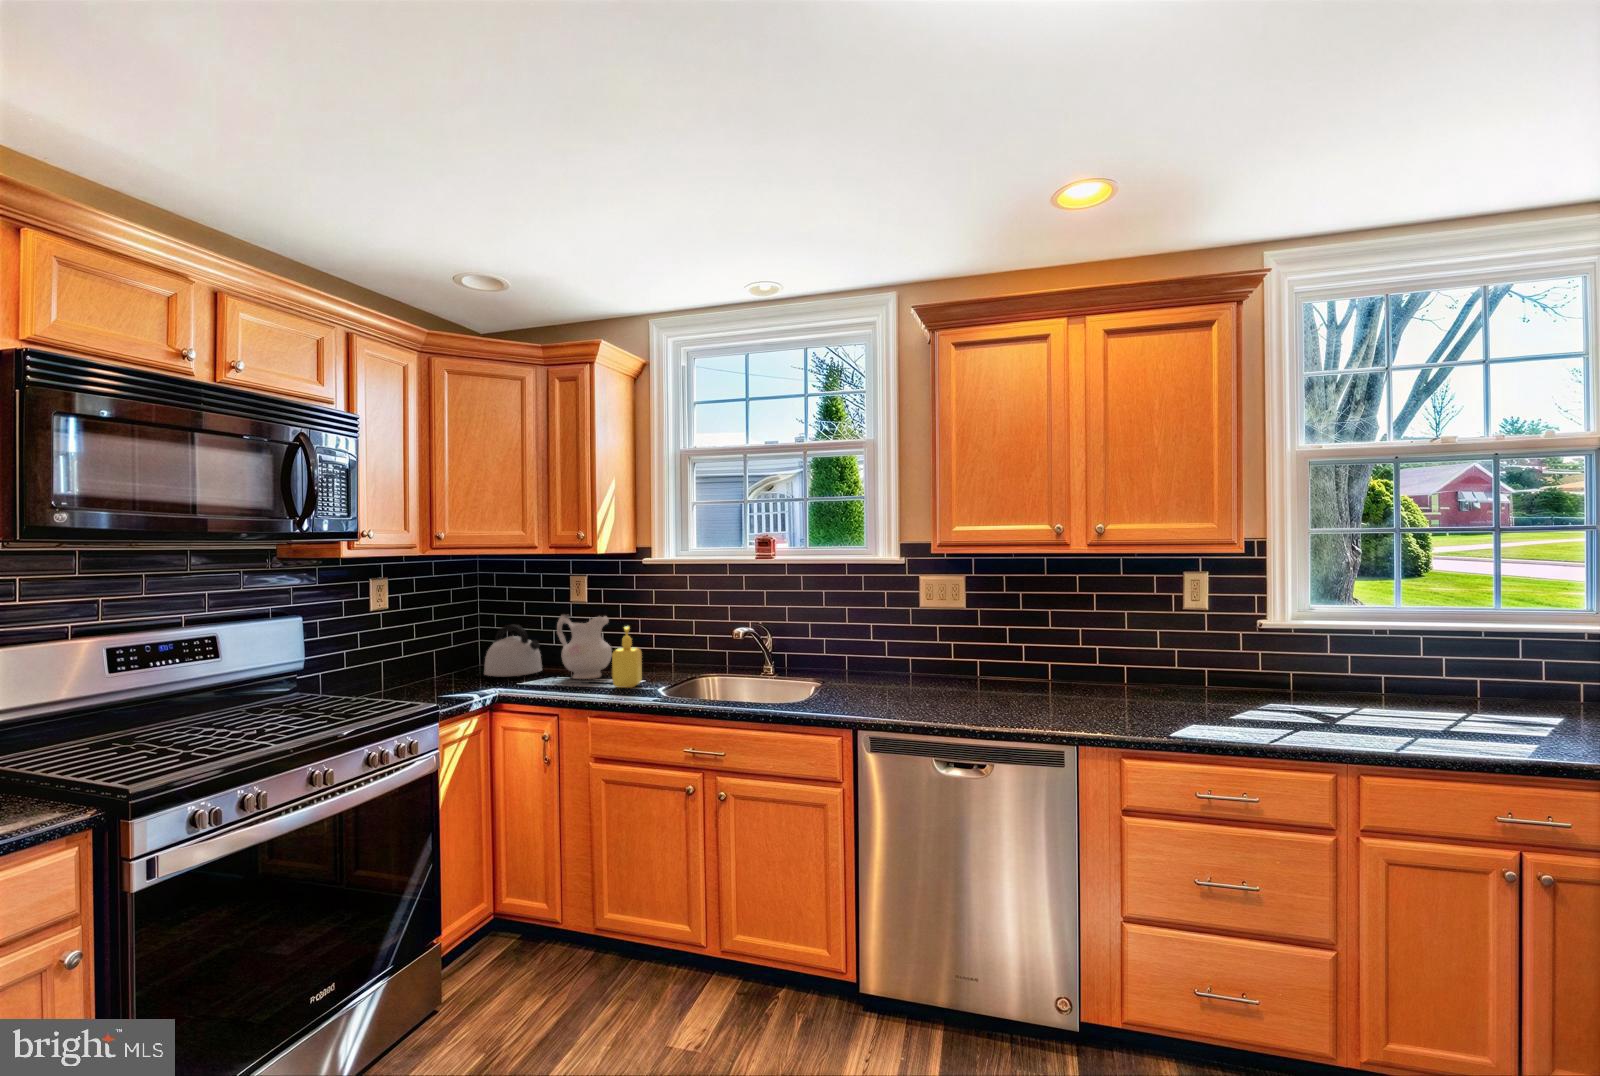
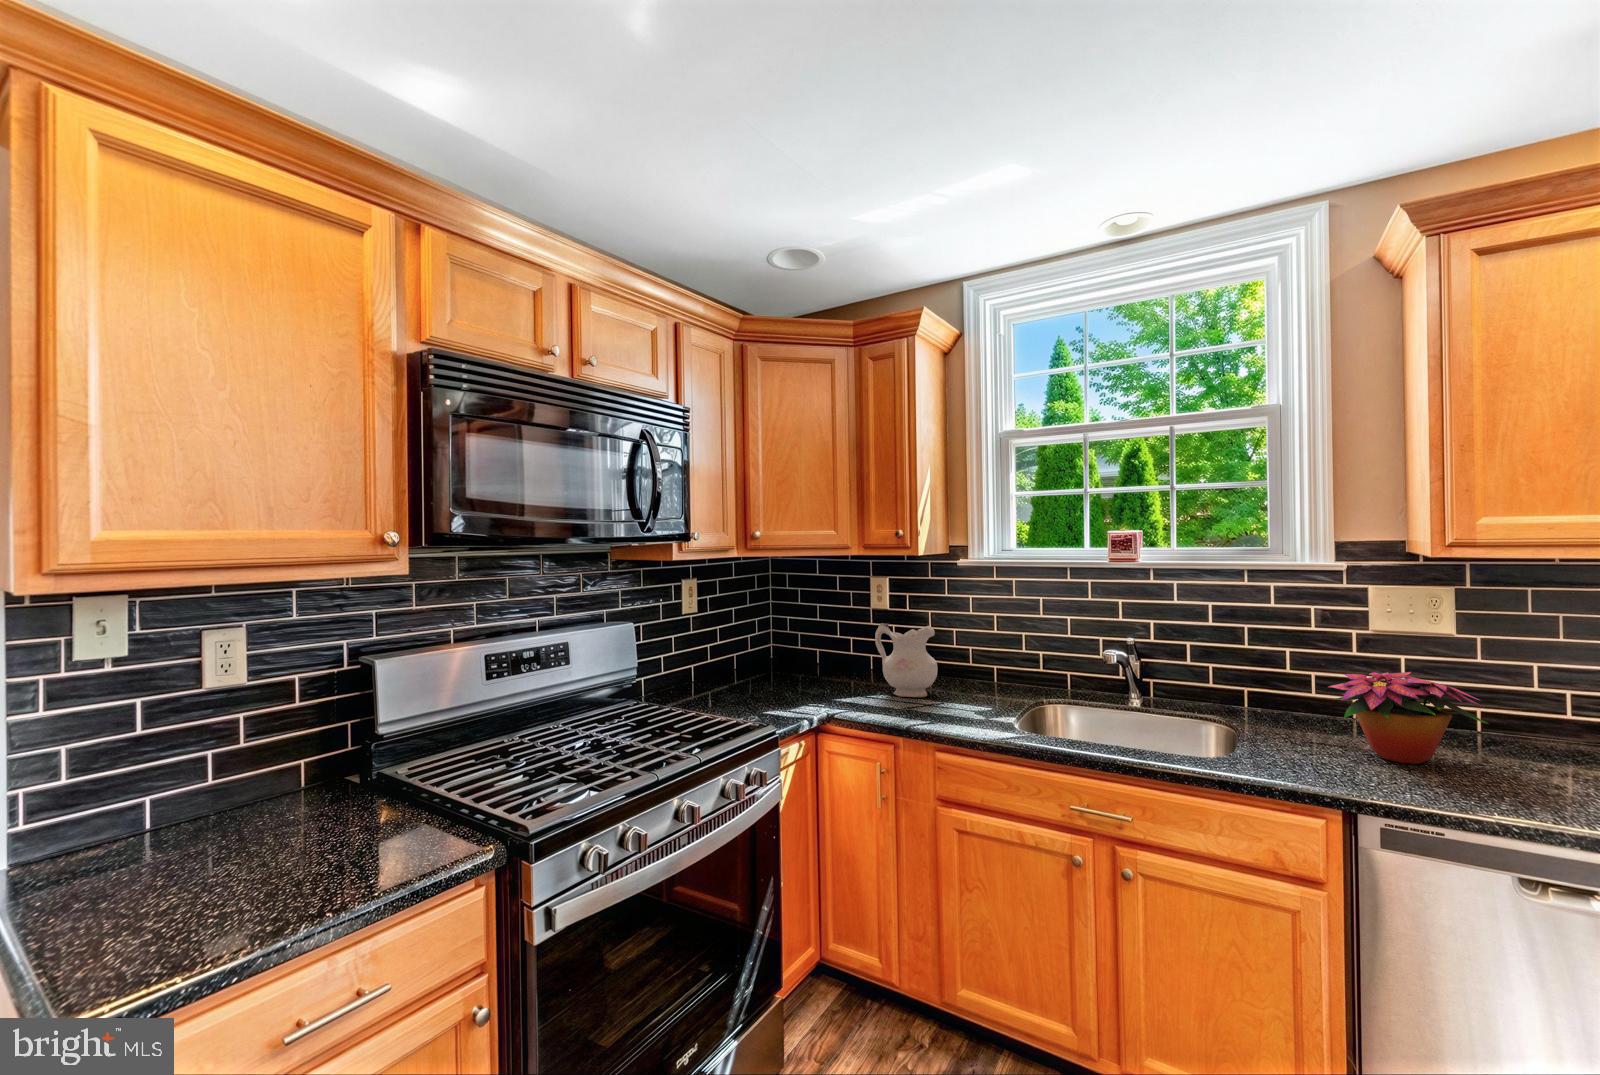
kettle: present [484,625,542,677] -> none [792,632,852,689]
soap dispenser: present [612,626,642,688] -> none [956,641,988,713]
flower arrangement: none [861,635,956,702] -> present [1329,672,1486,764]

